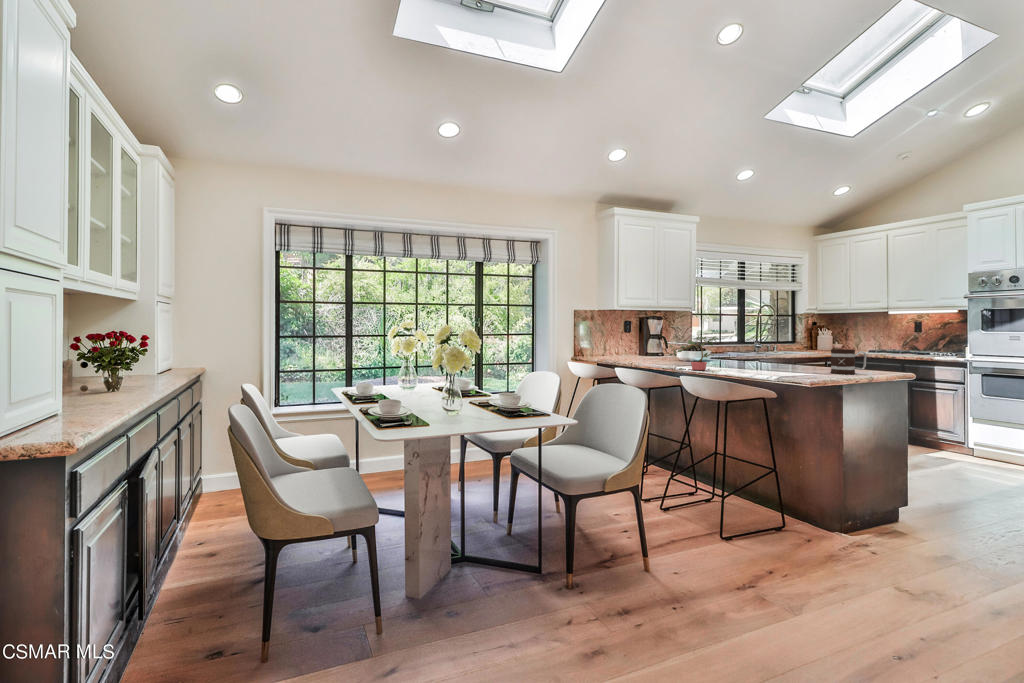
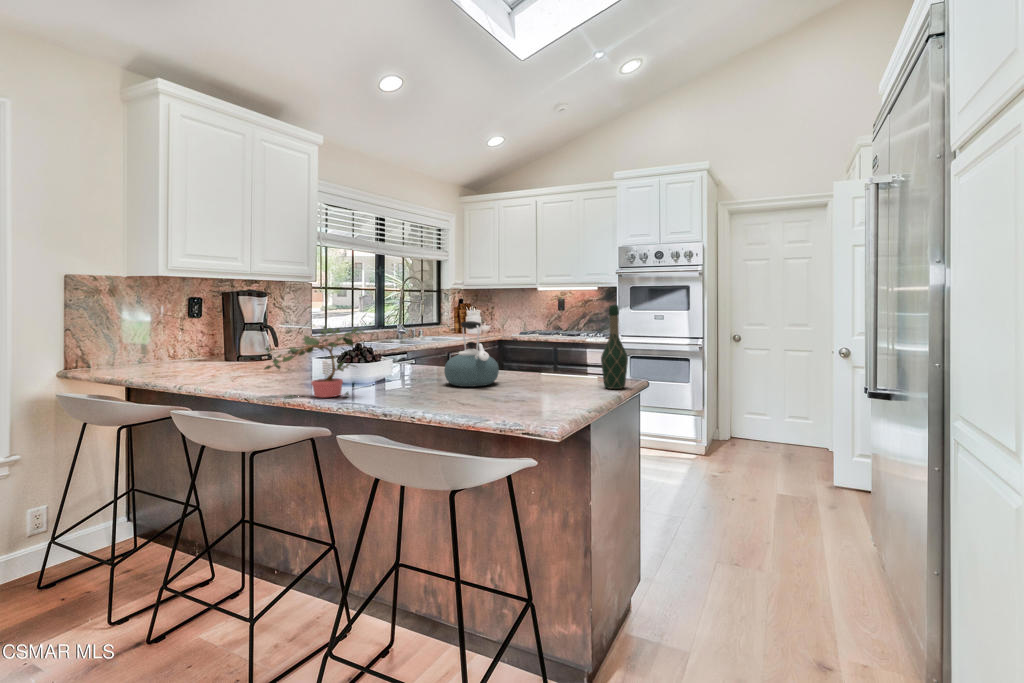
wine bottle: none [870,326,891,378] -> present [601,305,628,389]
kettle: none [766,335,802,372] -> present [444,321,499,387]
mug: present [831,349,867,374] -> none [538,342,583,383]

